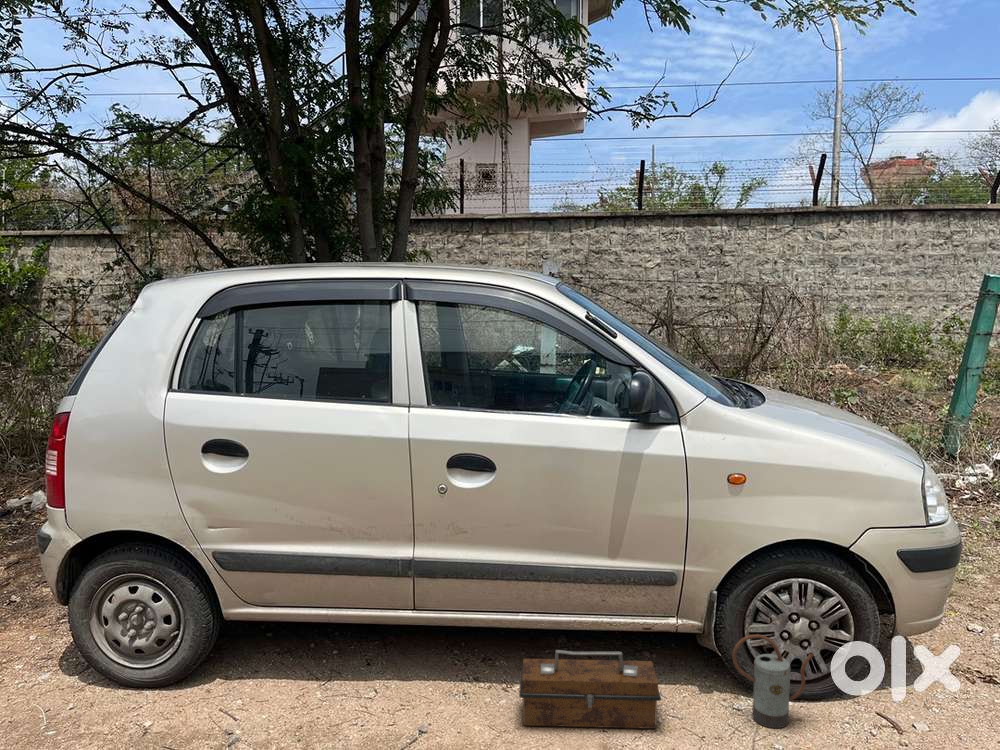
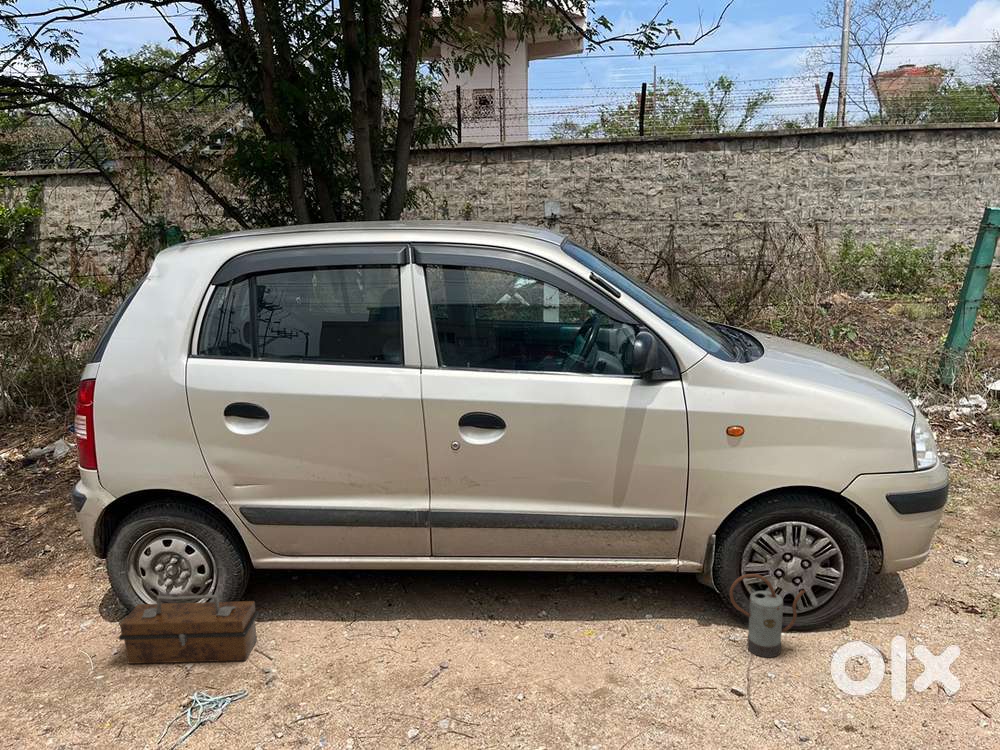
toolbox: present [519,650,661,729] -> present [119,595,258,664]

